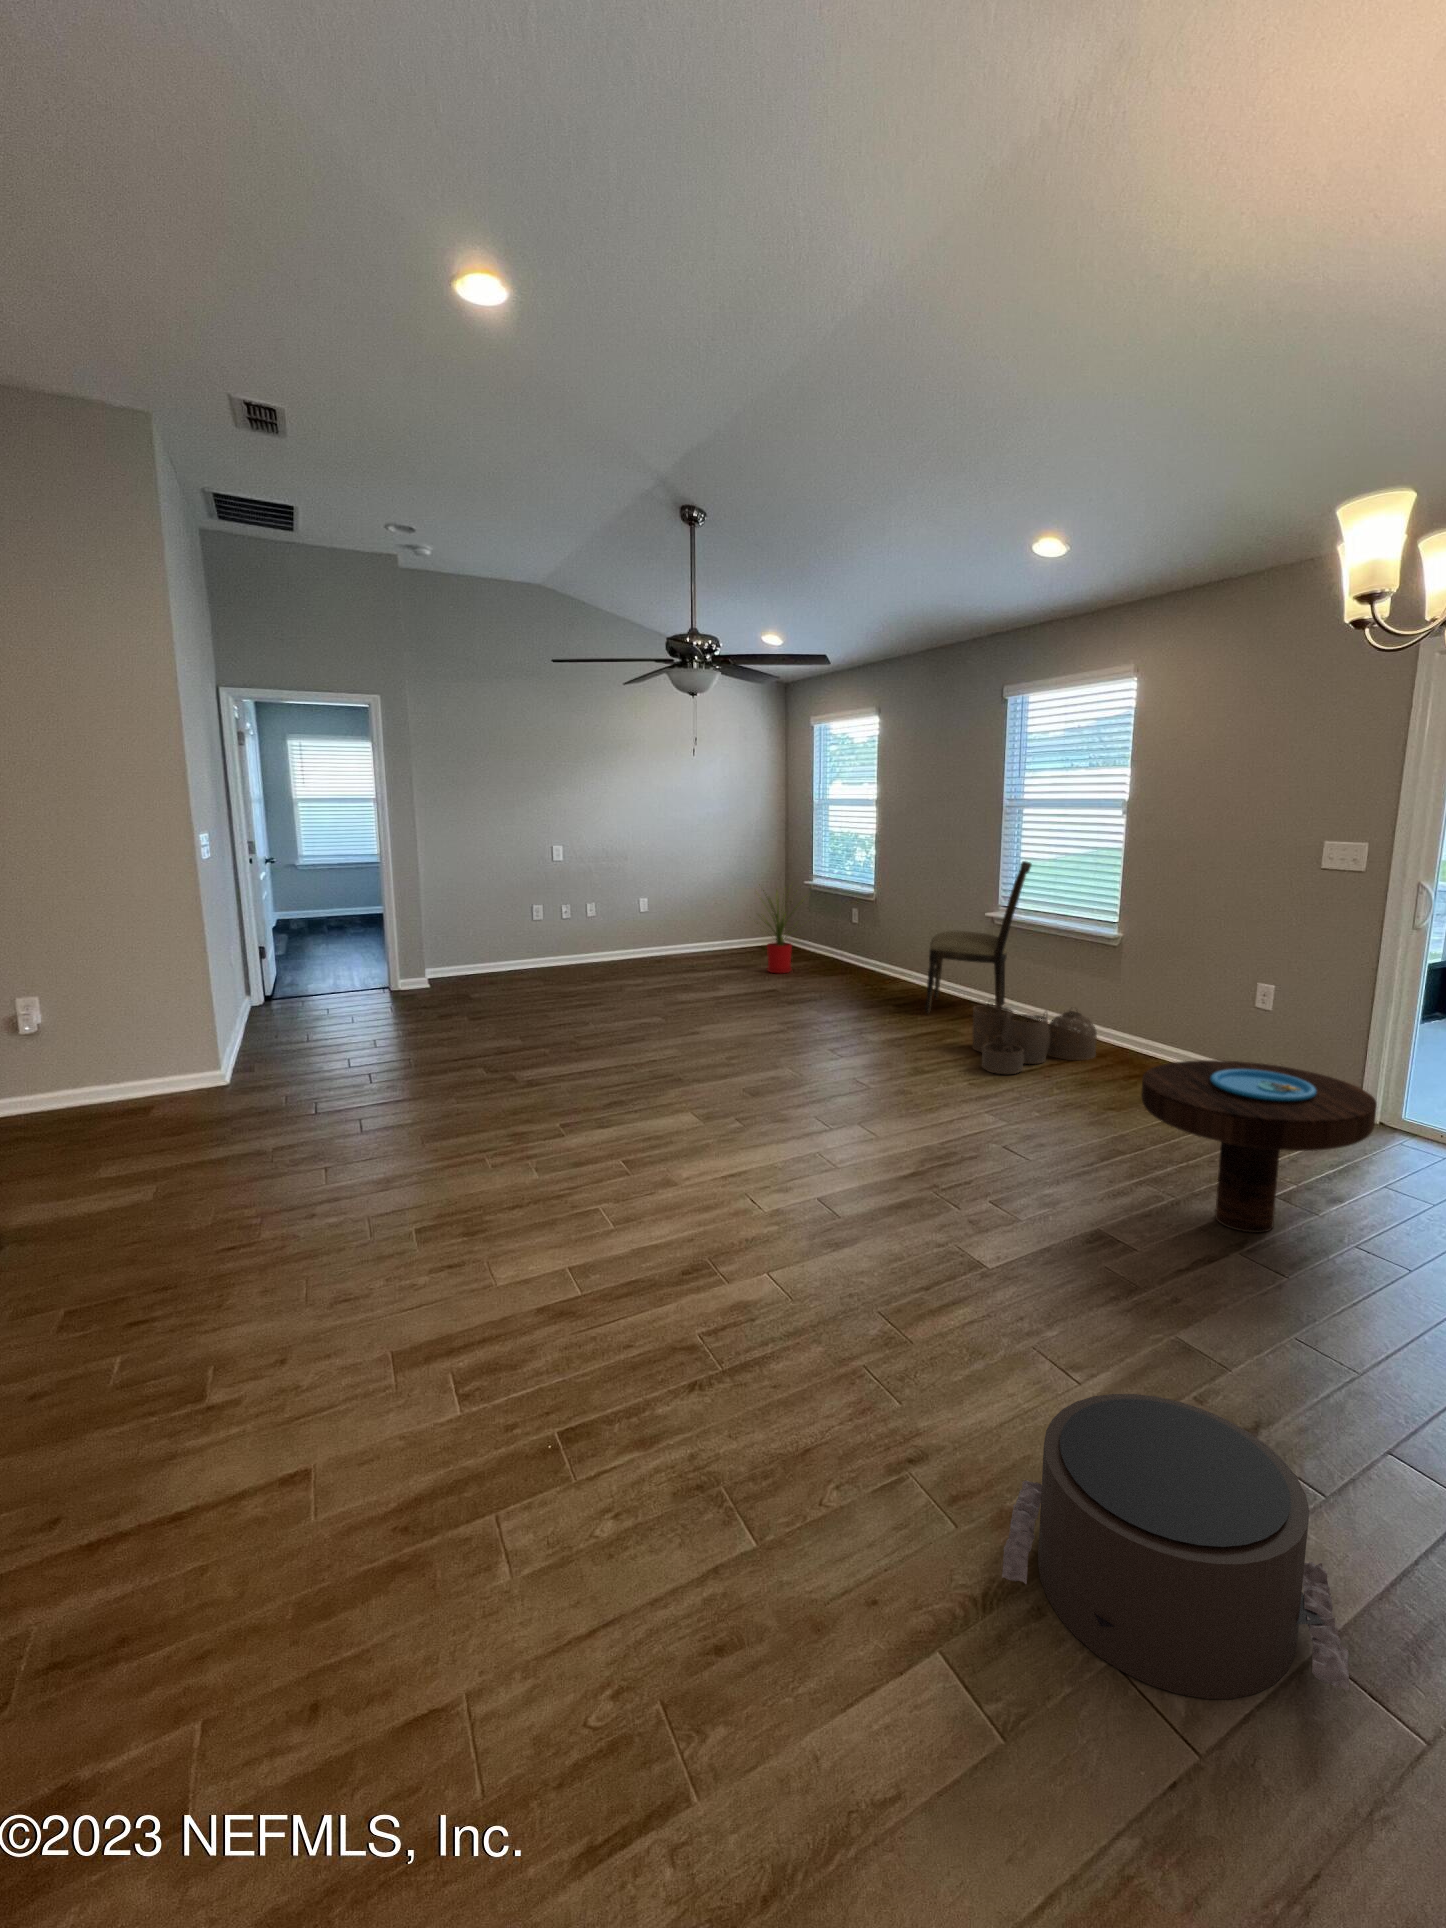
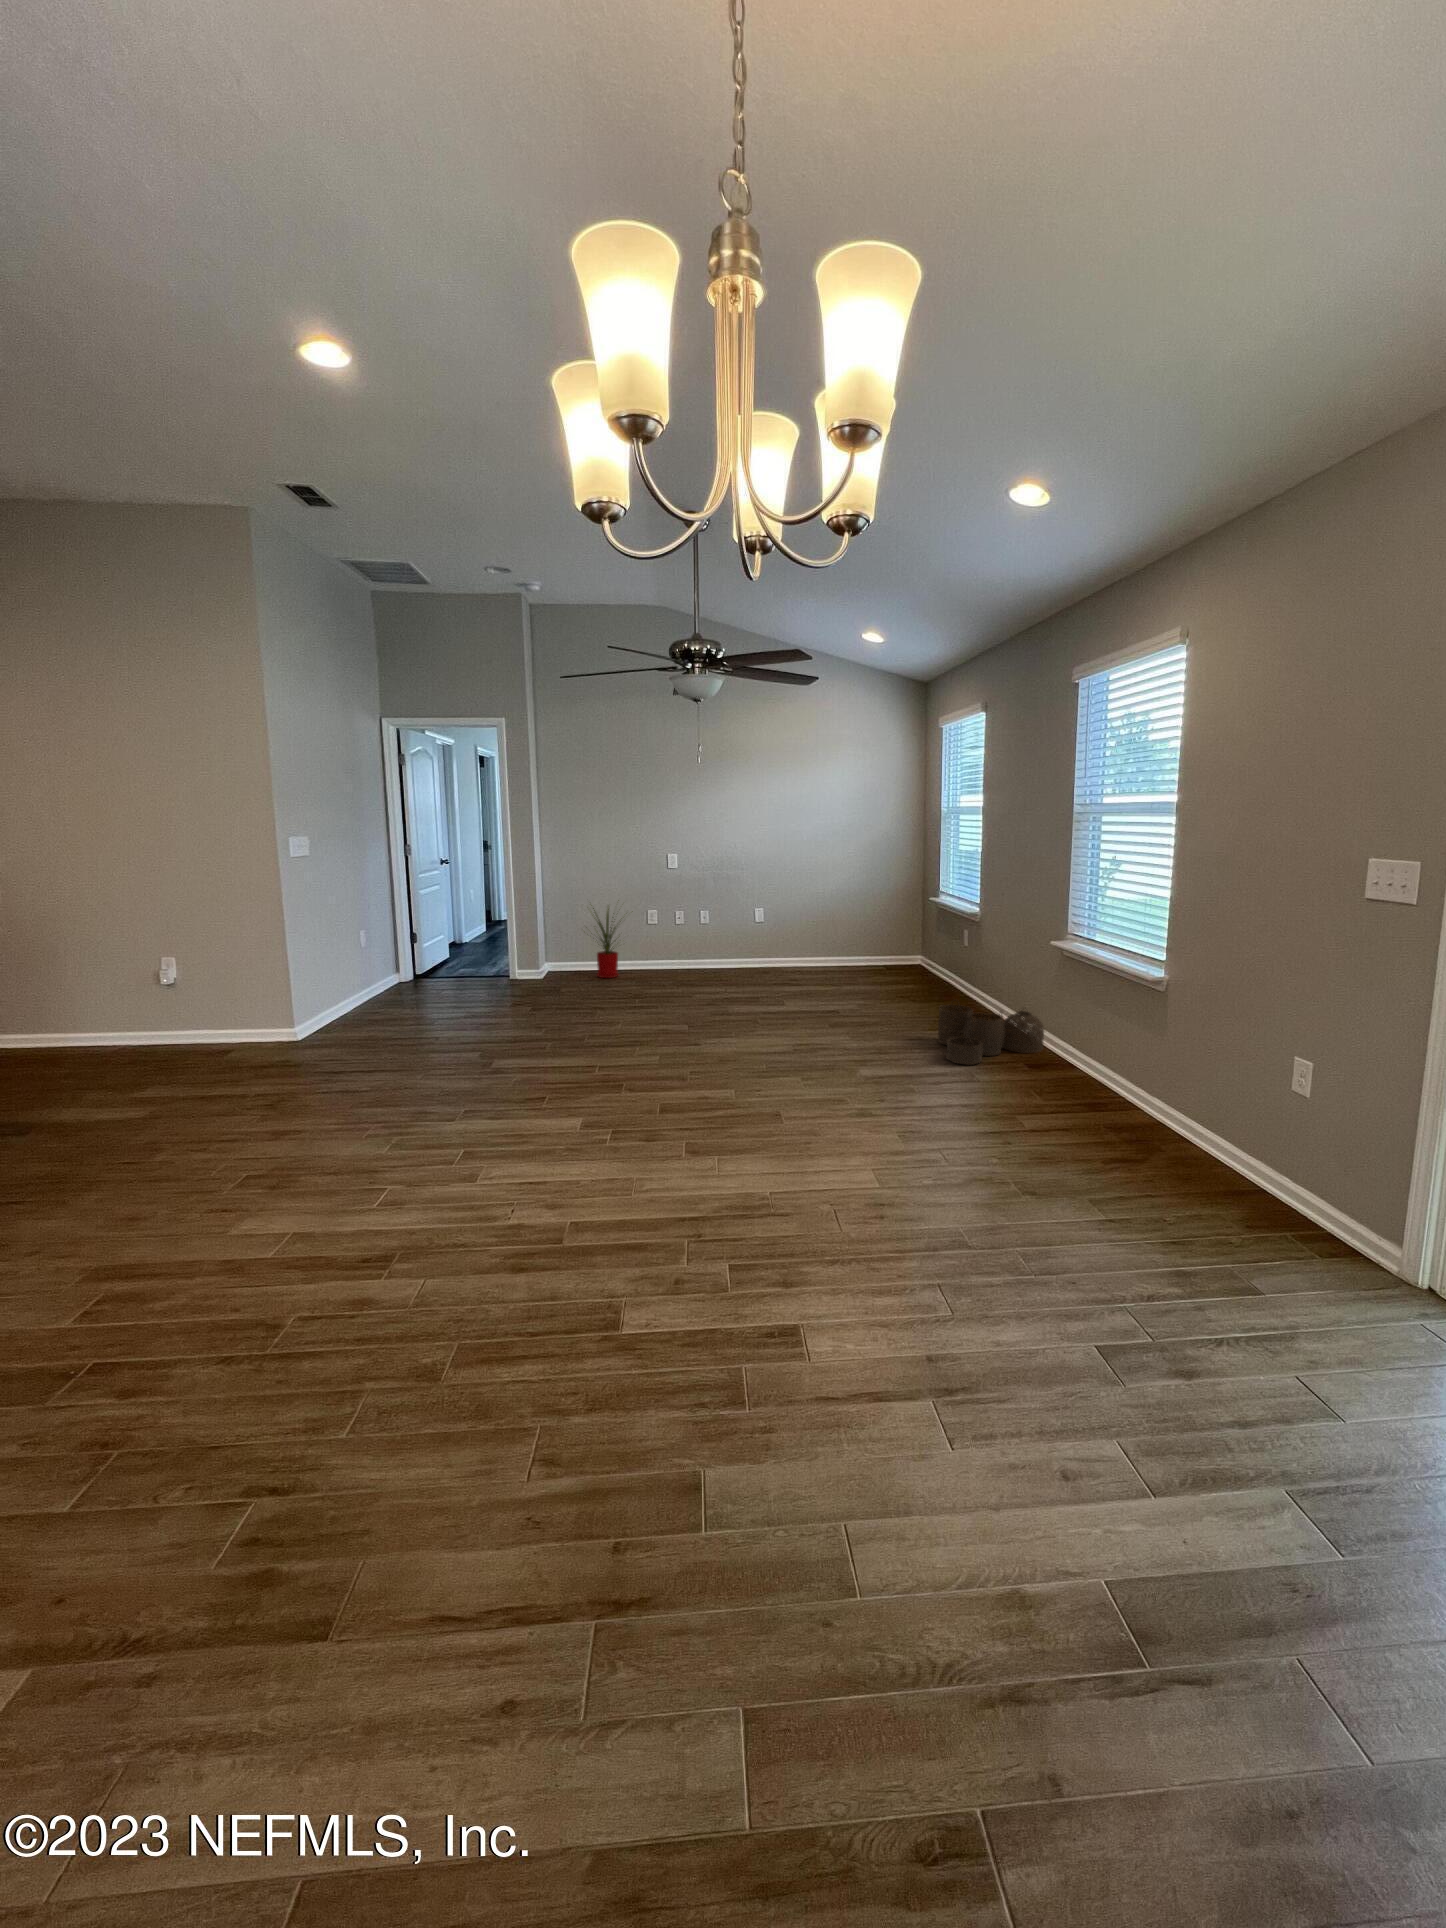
dining chair: present [925,861,1032,1013] -> none [897,883,988,1015]
house plant: present [759,884,803,973] -> present [591,905,621,978]
side table: present [1141,1060,1377,1233] -> none [1093,1057,1301,1210]
pouf: present [1002,1394,1349,1699] -> none [990,1373,1328,1681]

